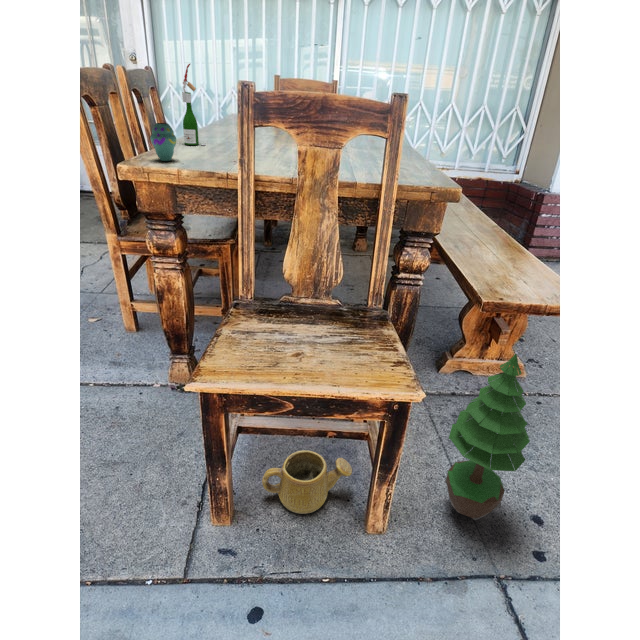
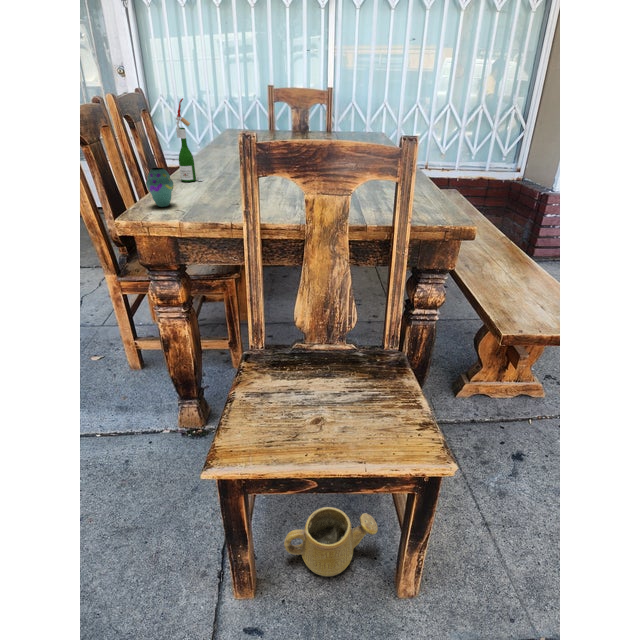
potted tree: present [445,354,530,520] -> none [475,410,568,575]

